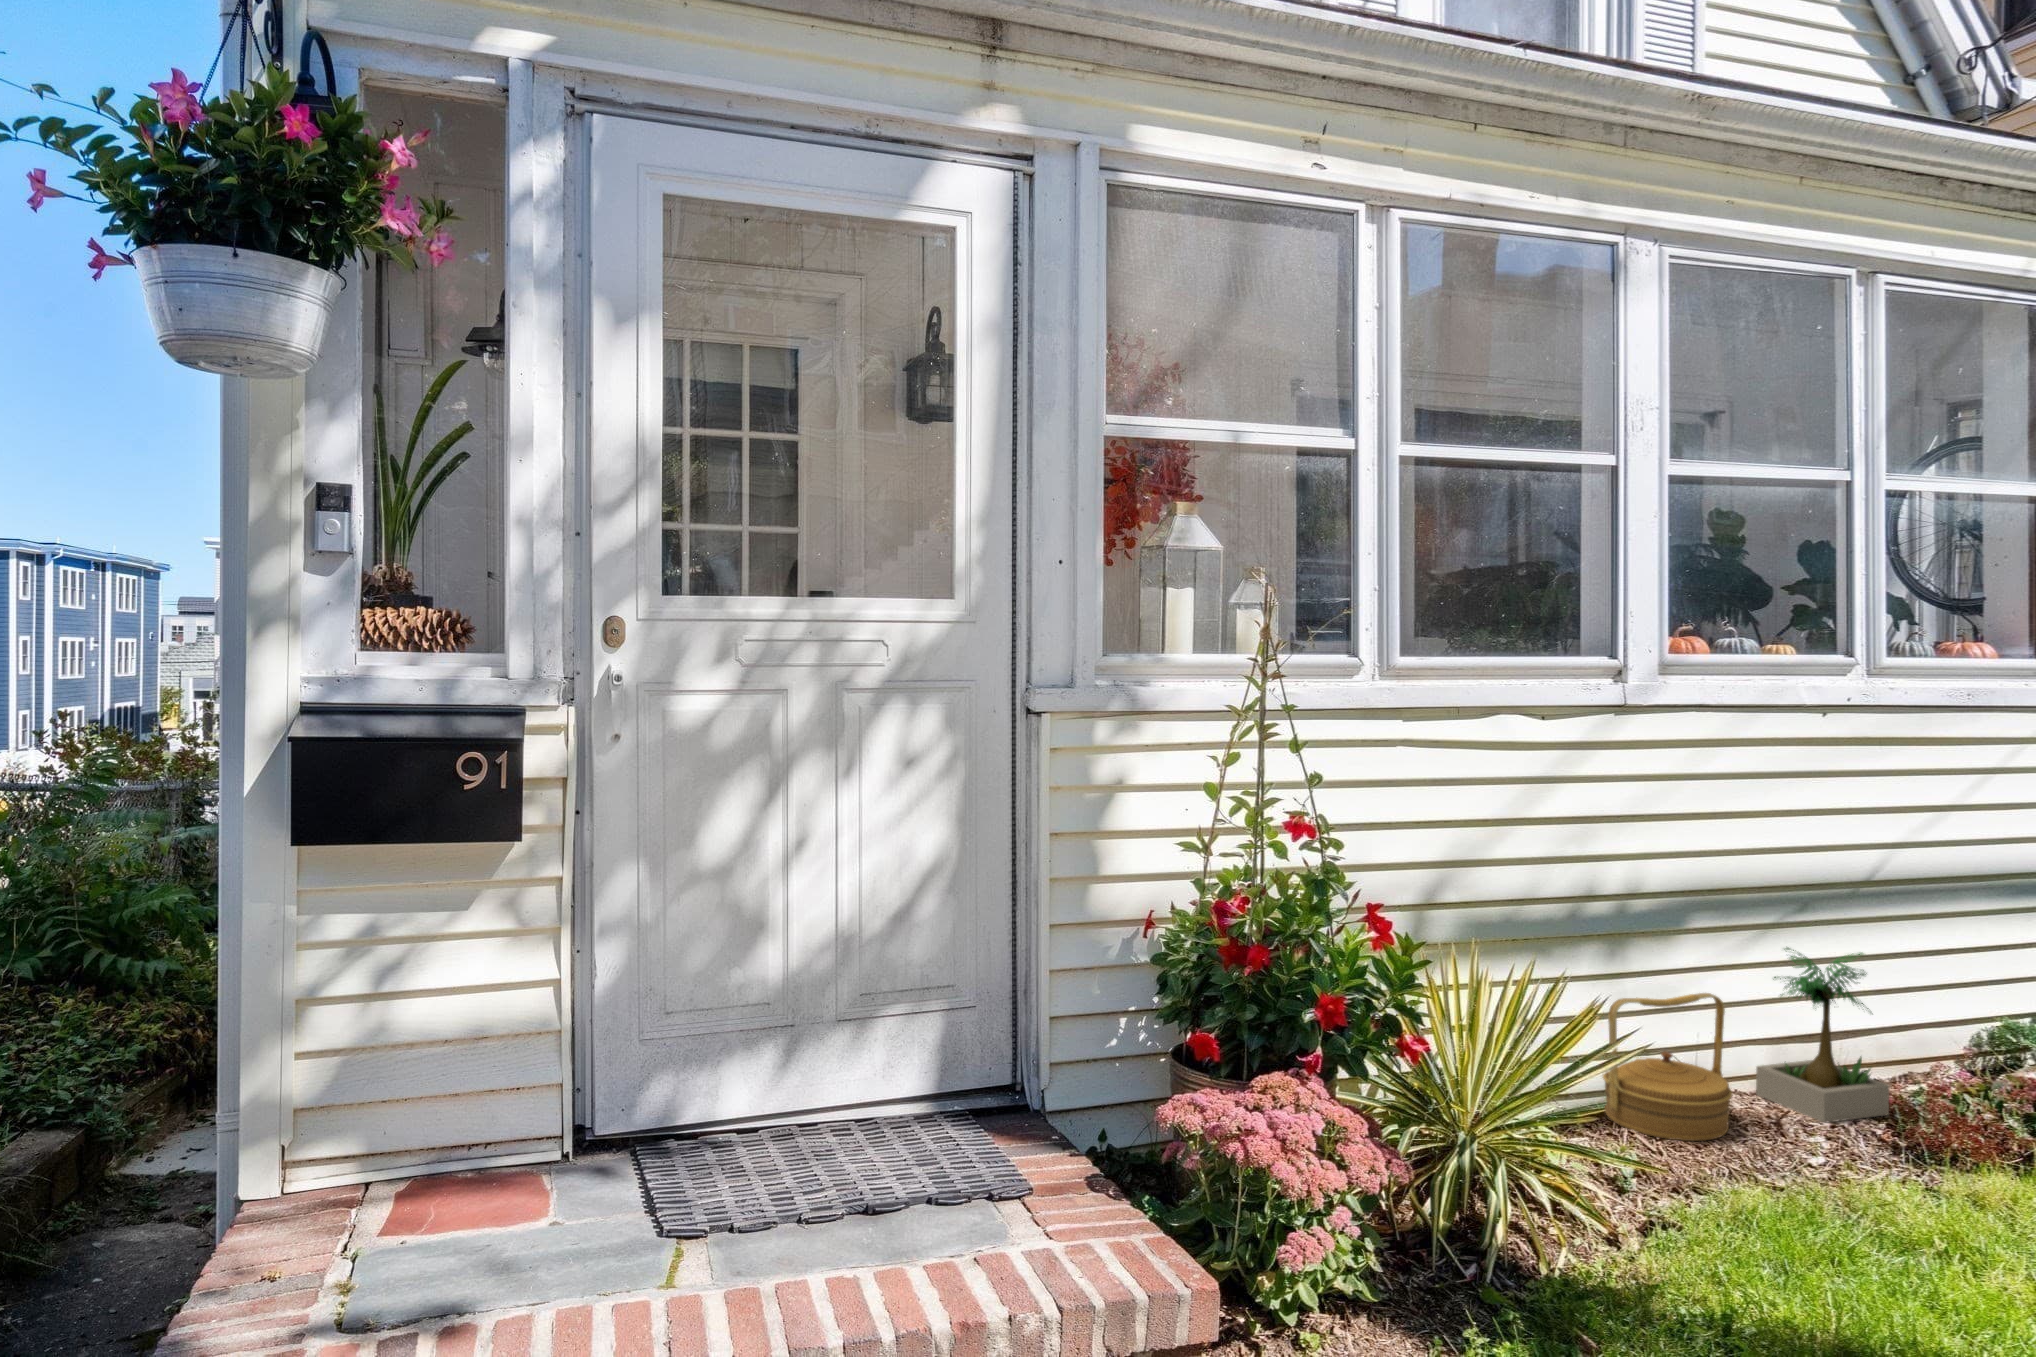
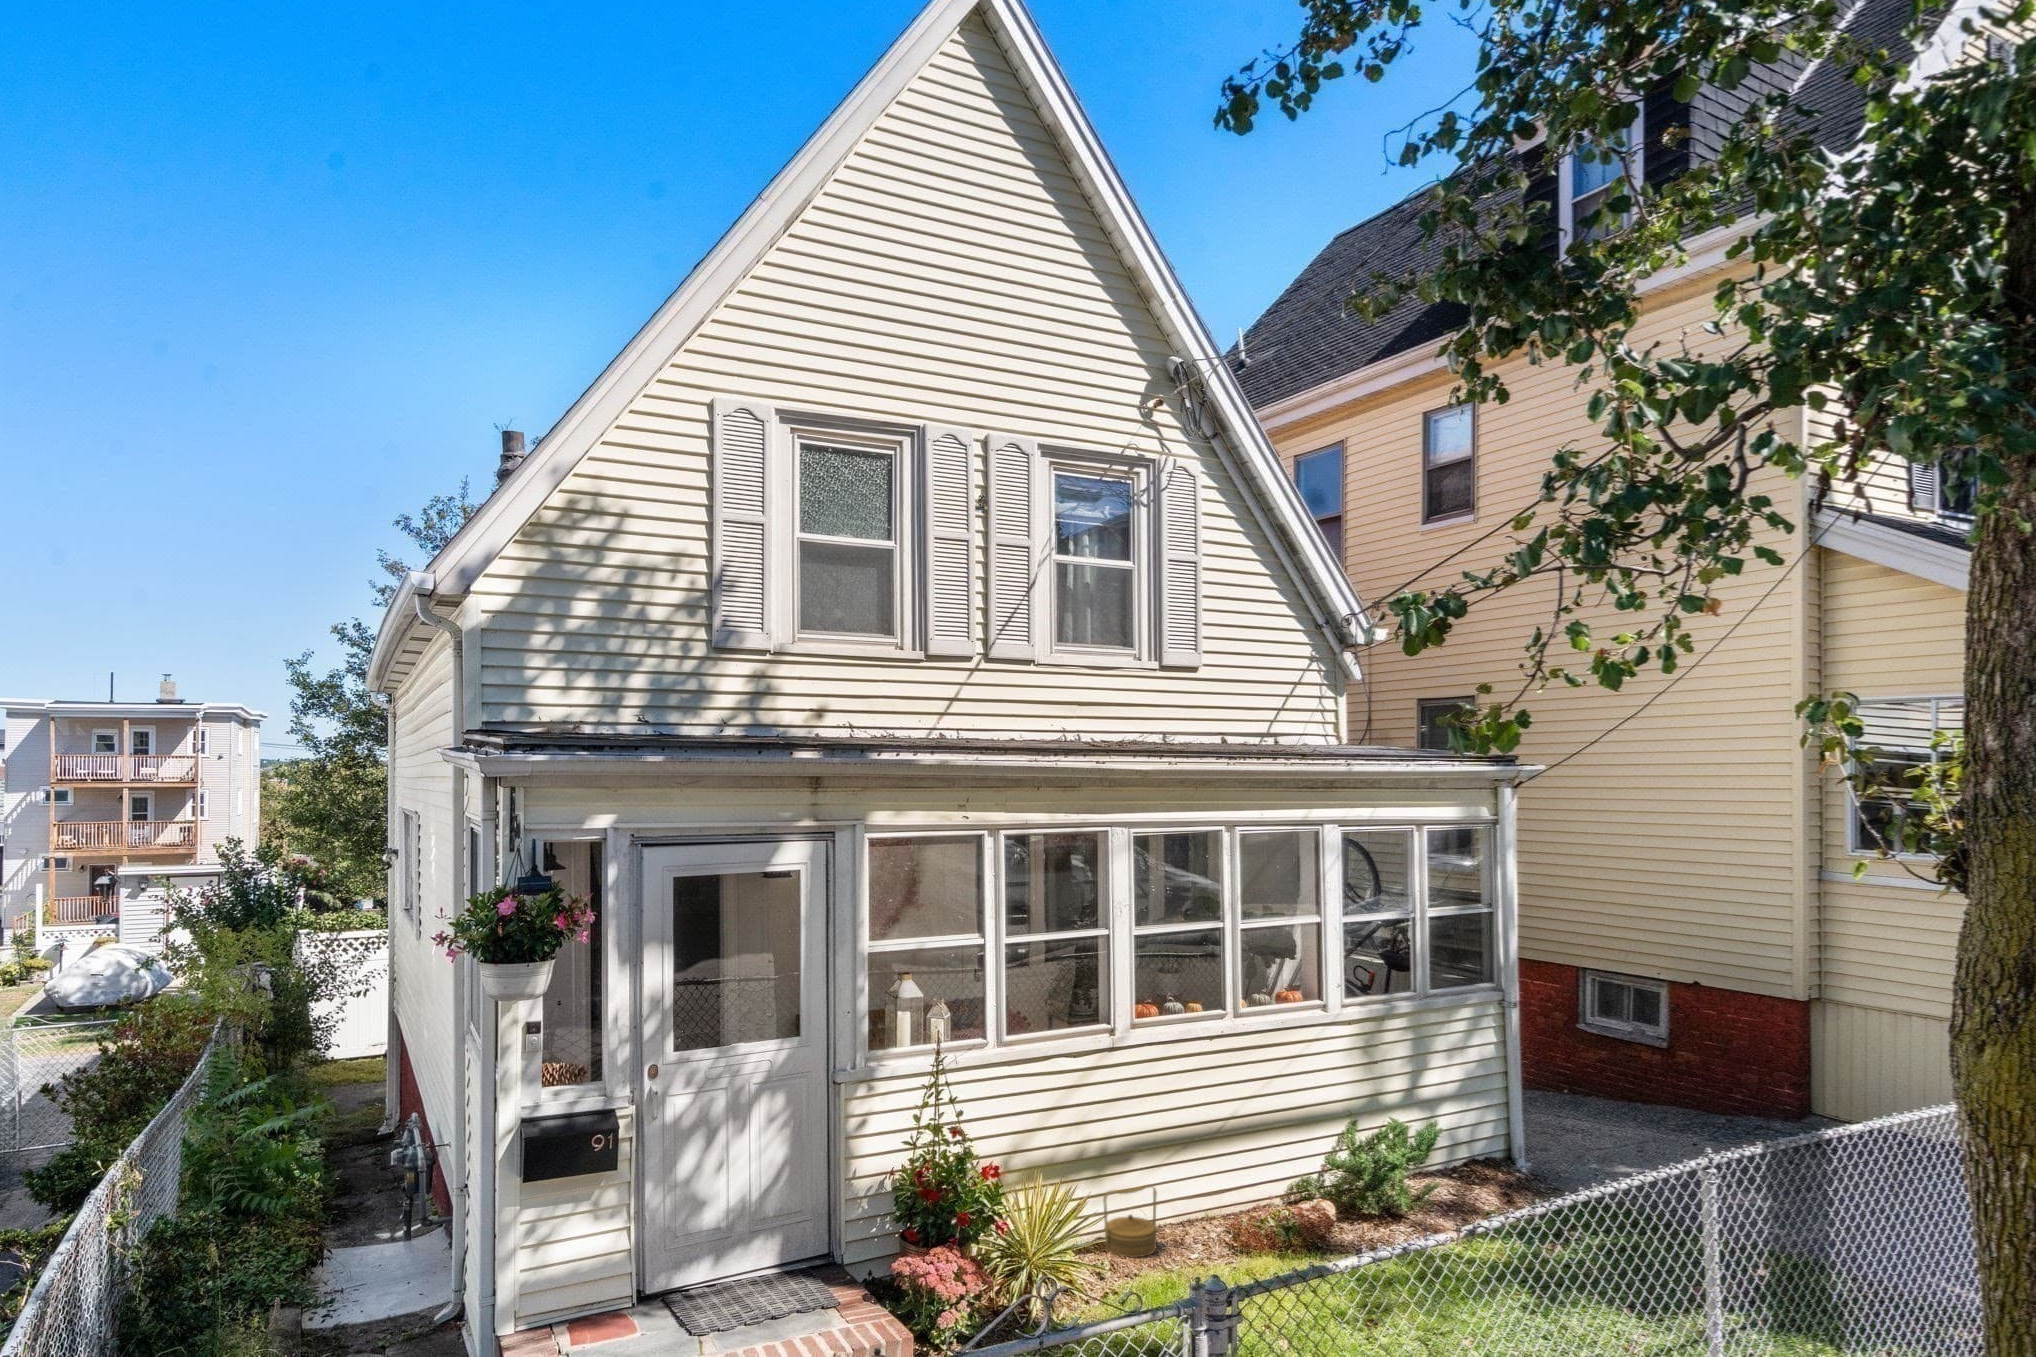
potted plant: present [1756,948,1889,1123] -> none [1179,1156,1231,1244]

